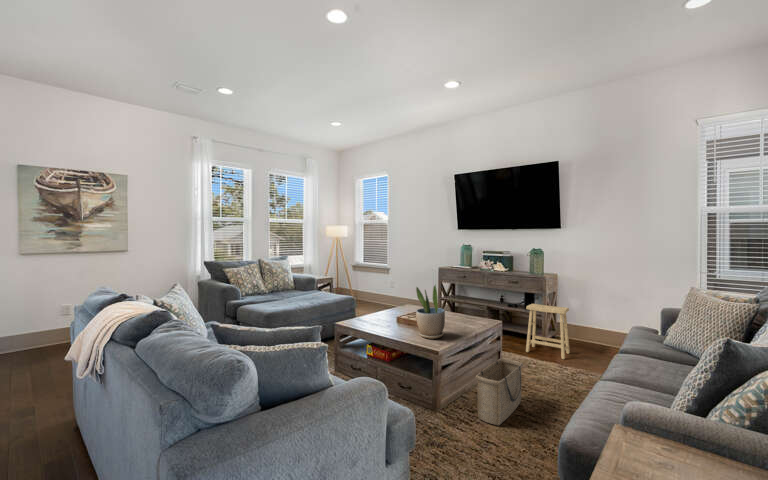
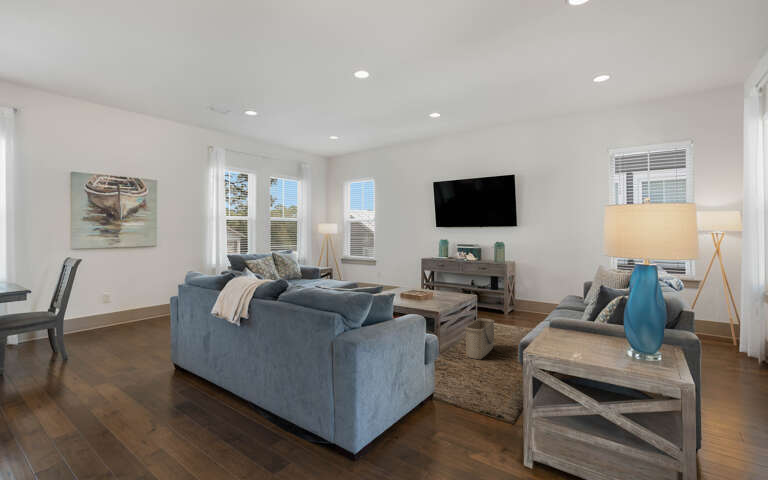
potted plant: present [416,286,445,339] -> none [420,267,440,306]
footstool: present [526,304,570,359] -> none [493,284,524,324]

